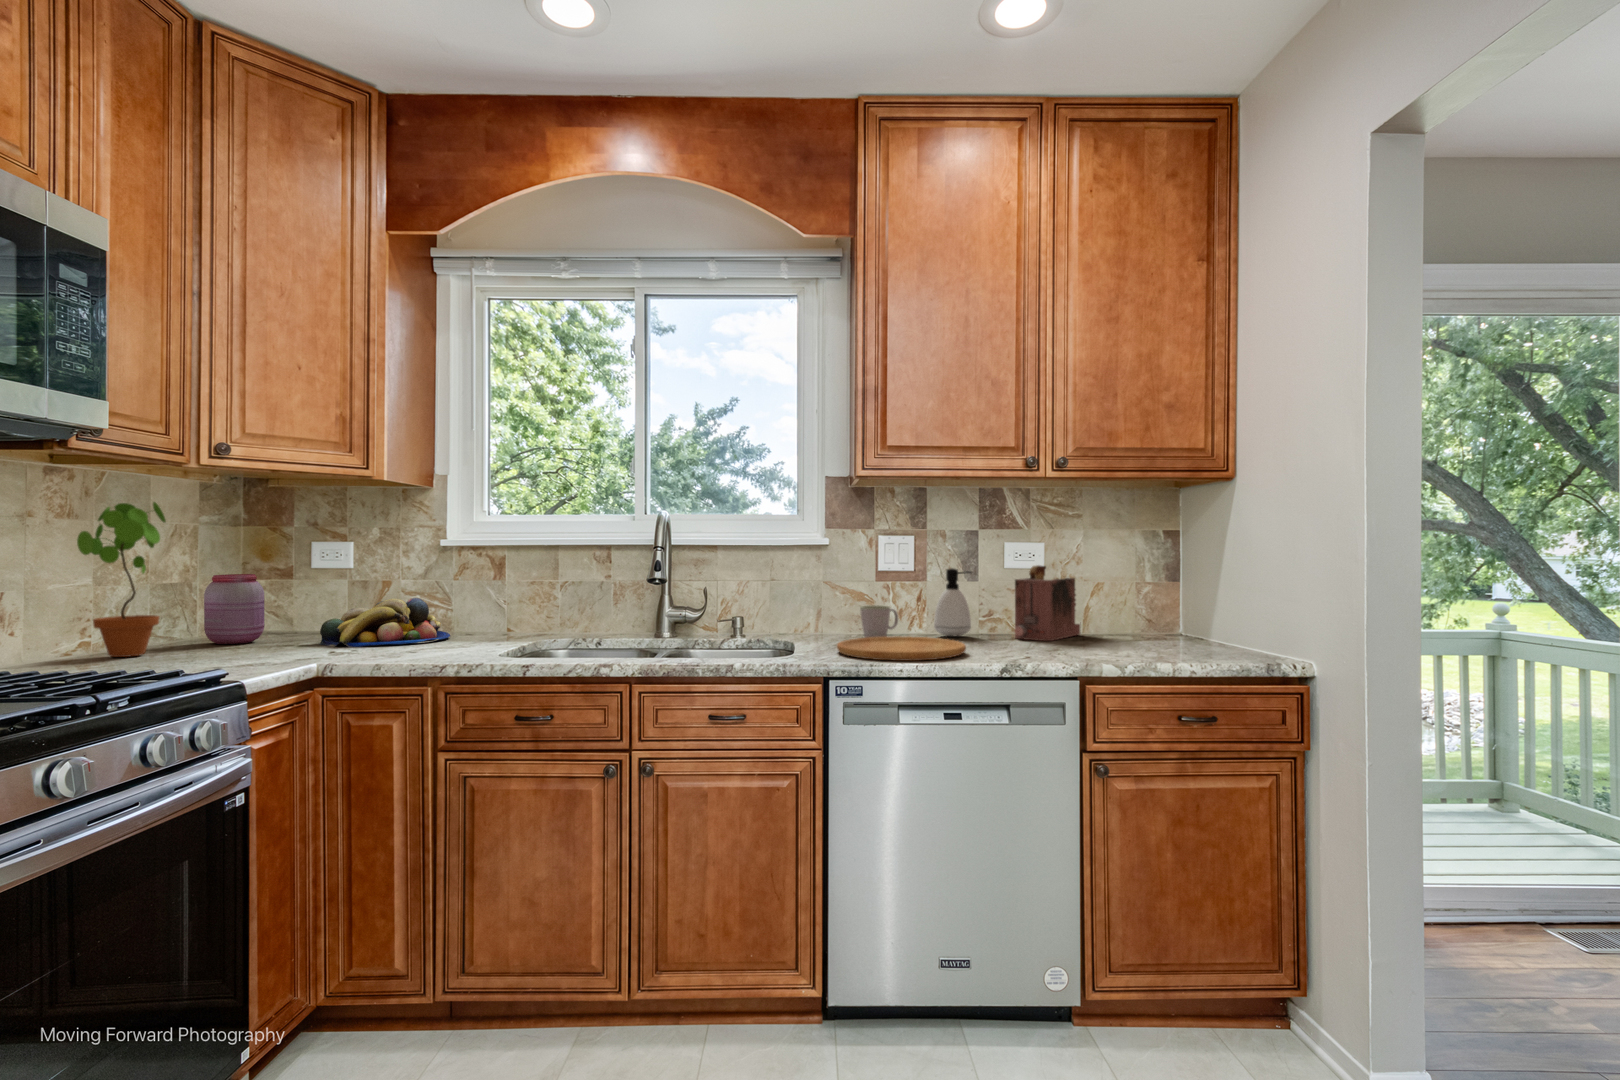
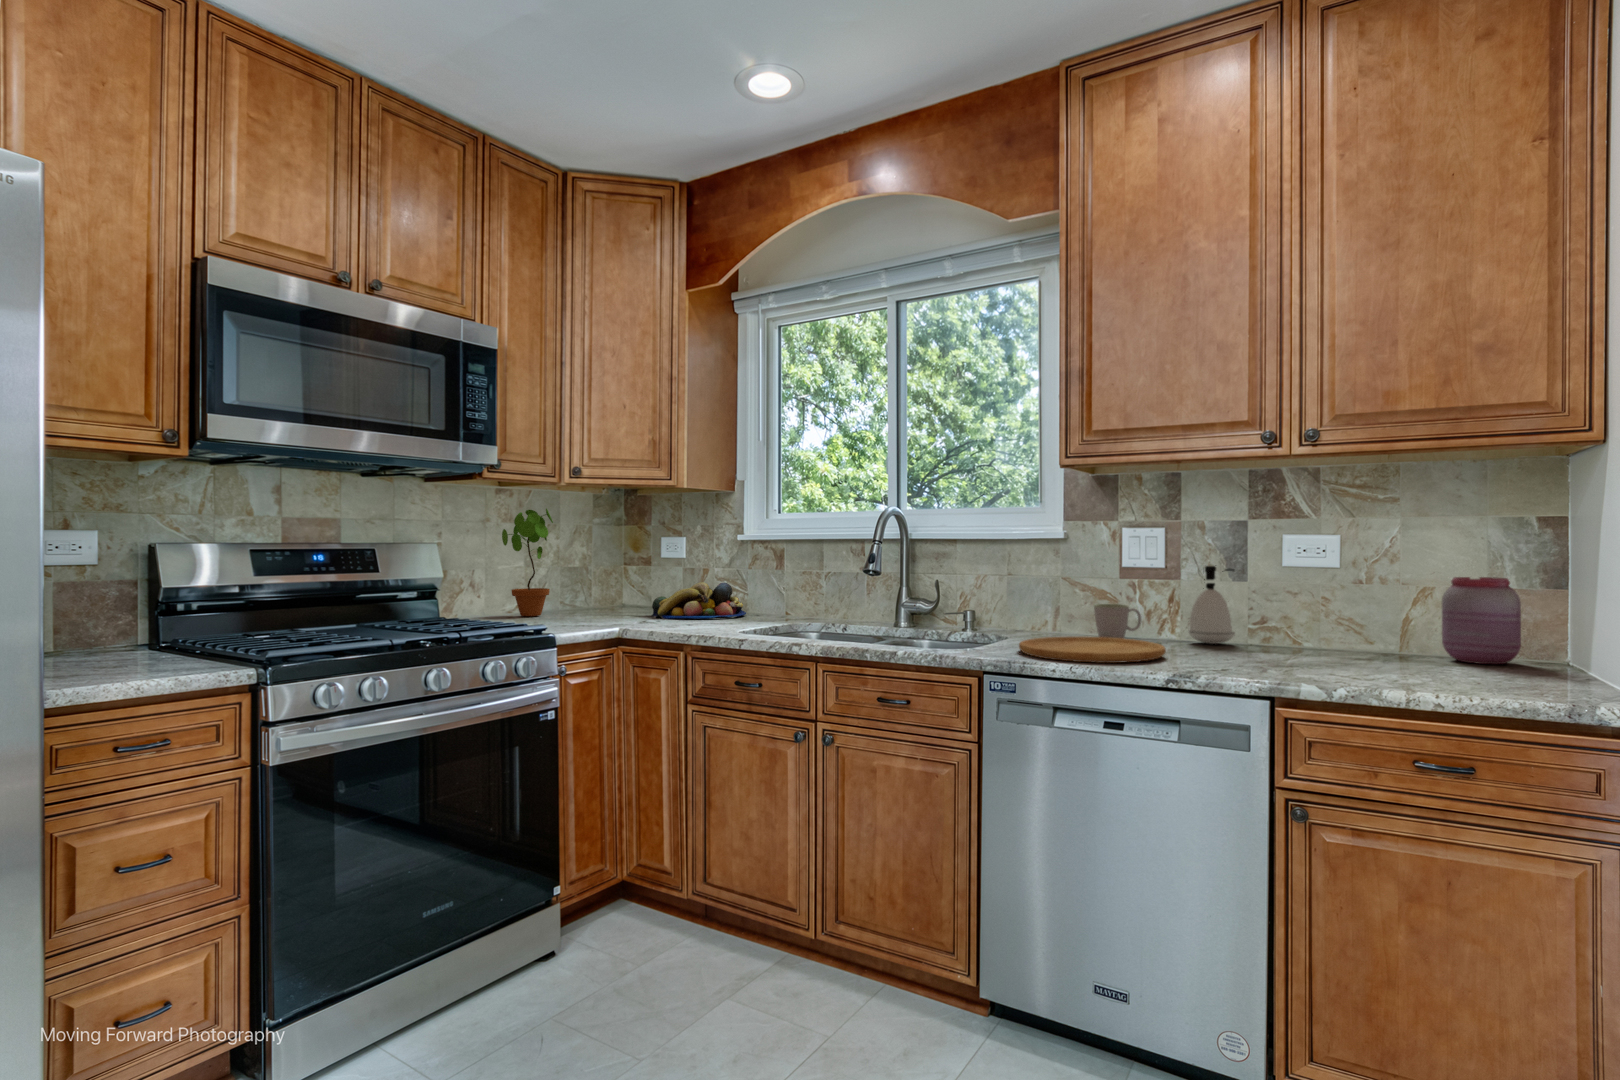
toaster: present [1015,565,1080,641] -> none [1282,561,1399,656]
jar: present [204,574,265,644] -> present [1442,577,1521,664]

